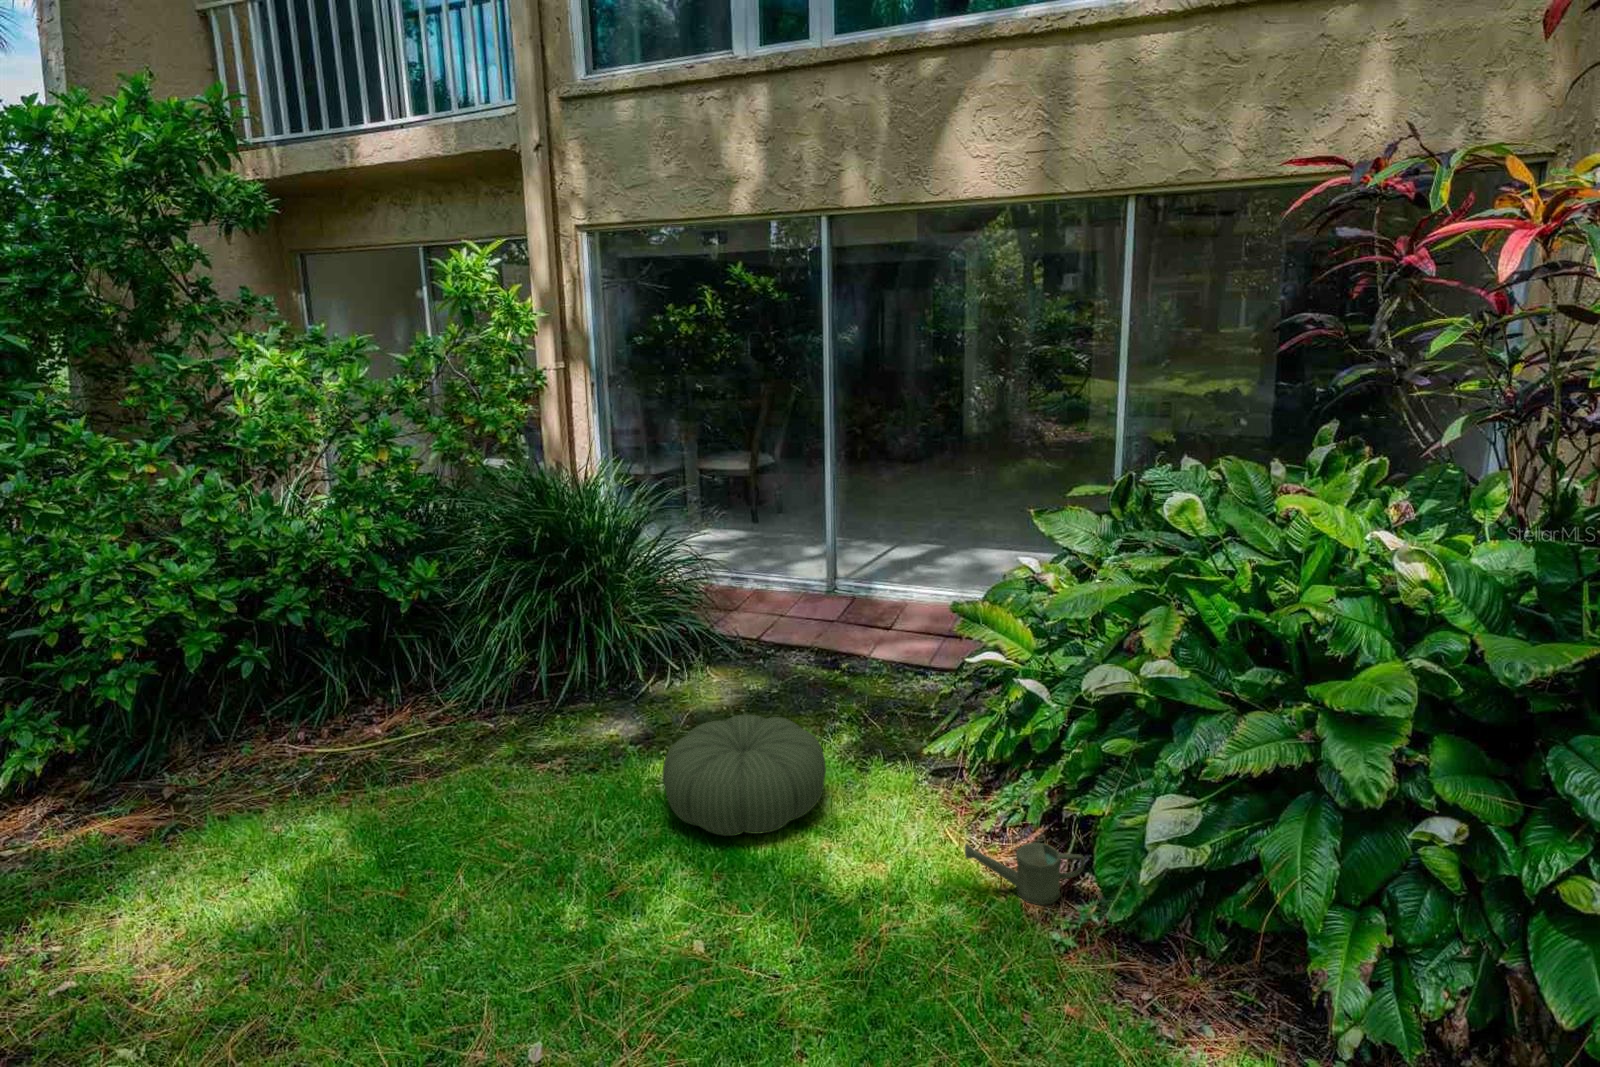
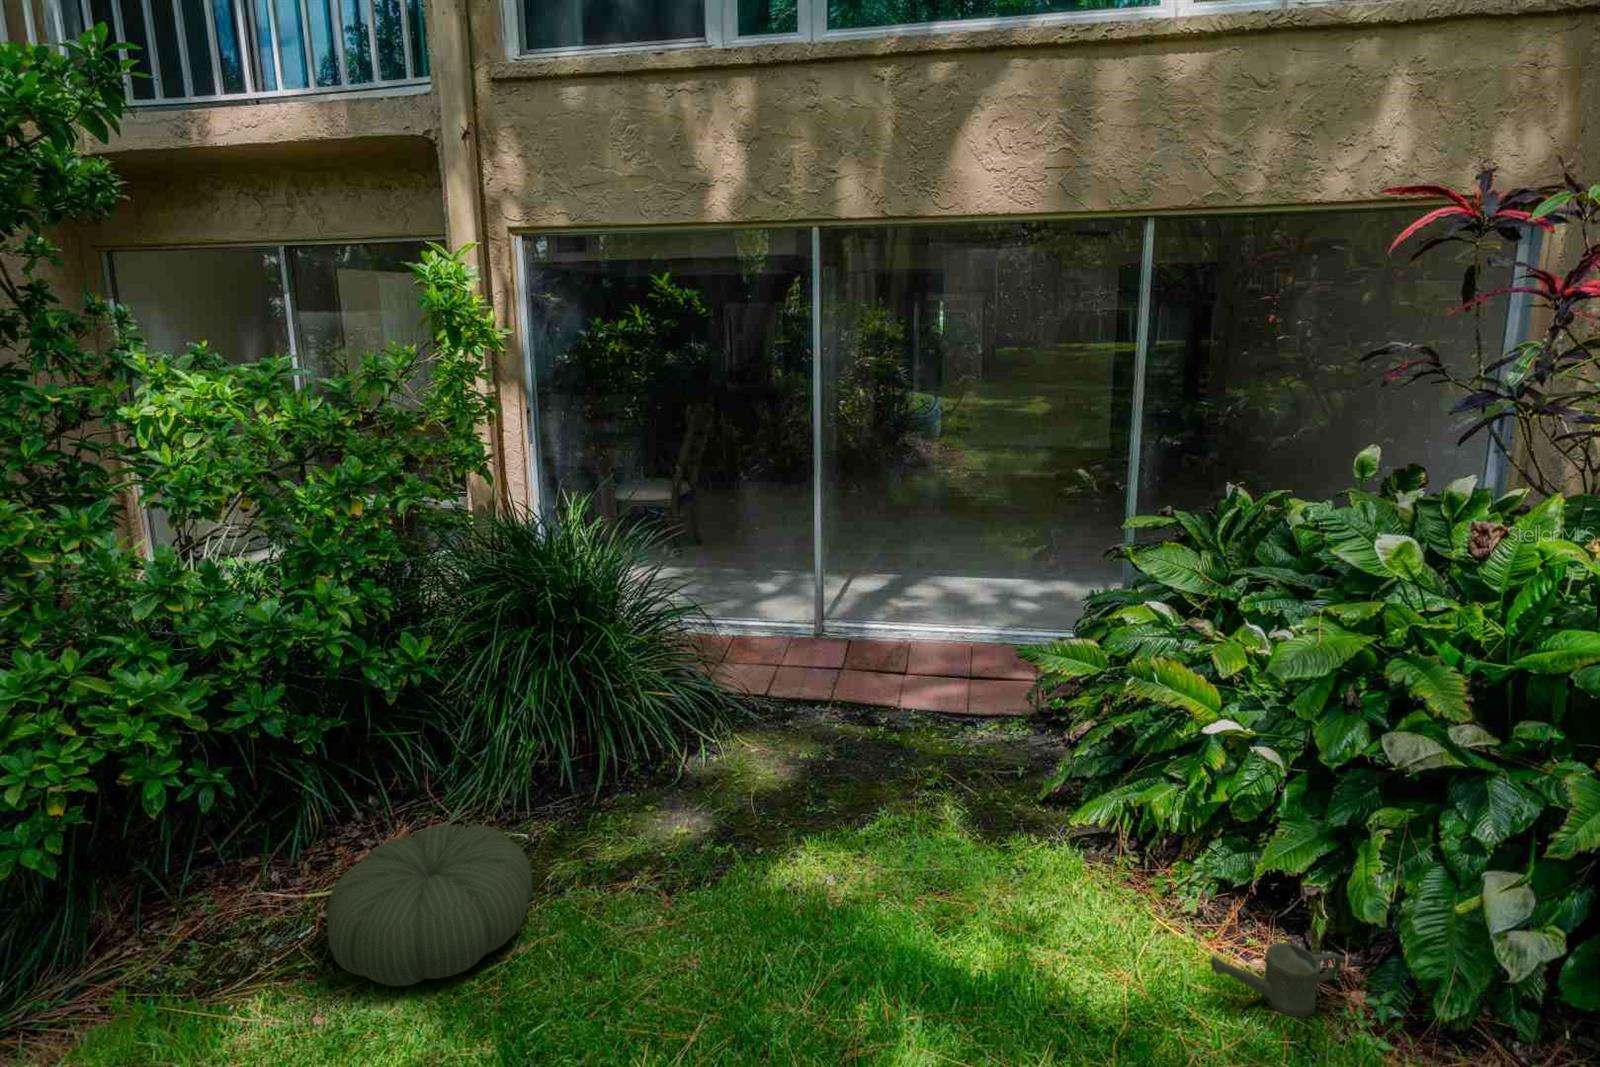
pouf: present [663,715,826,836] -> present [327,825,532,986]

